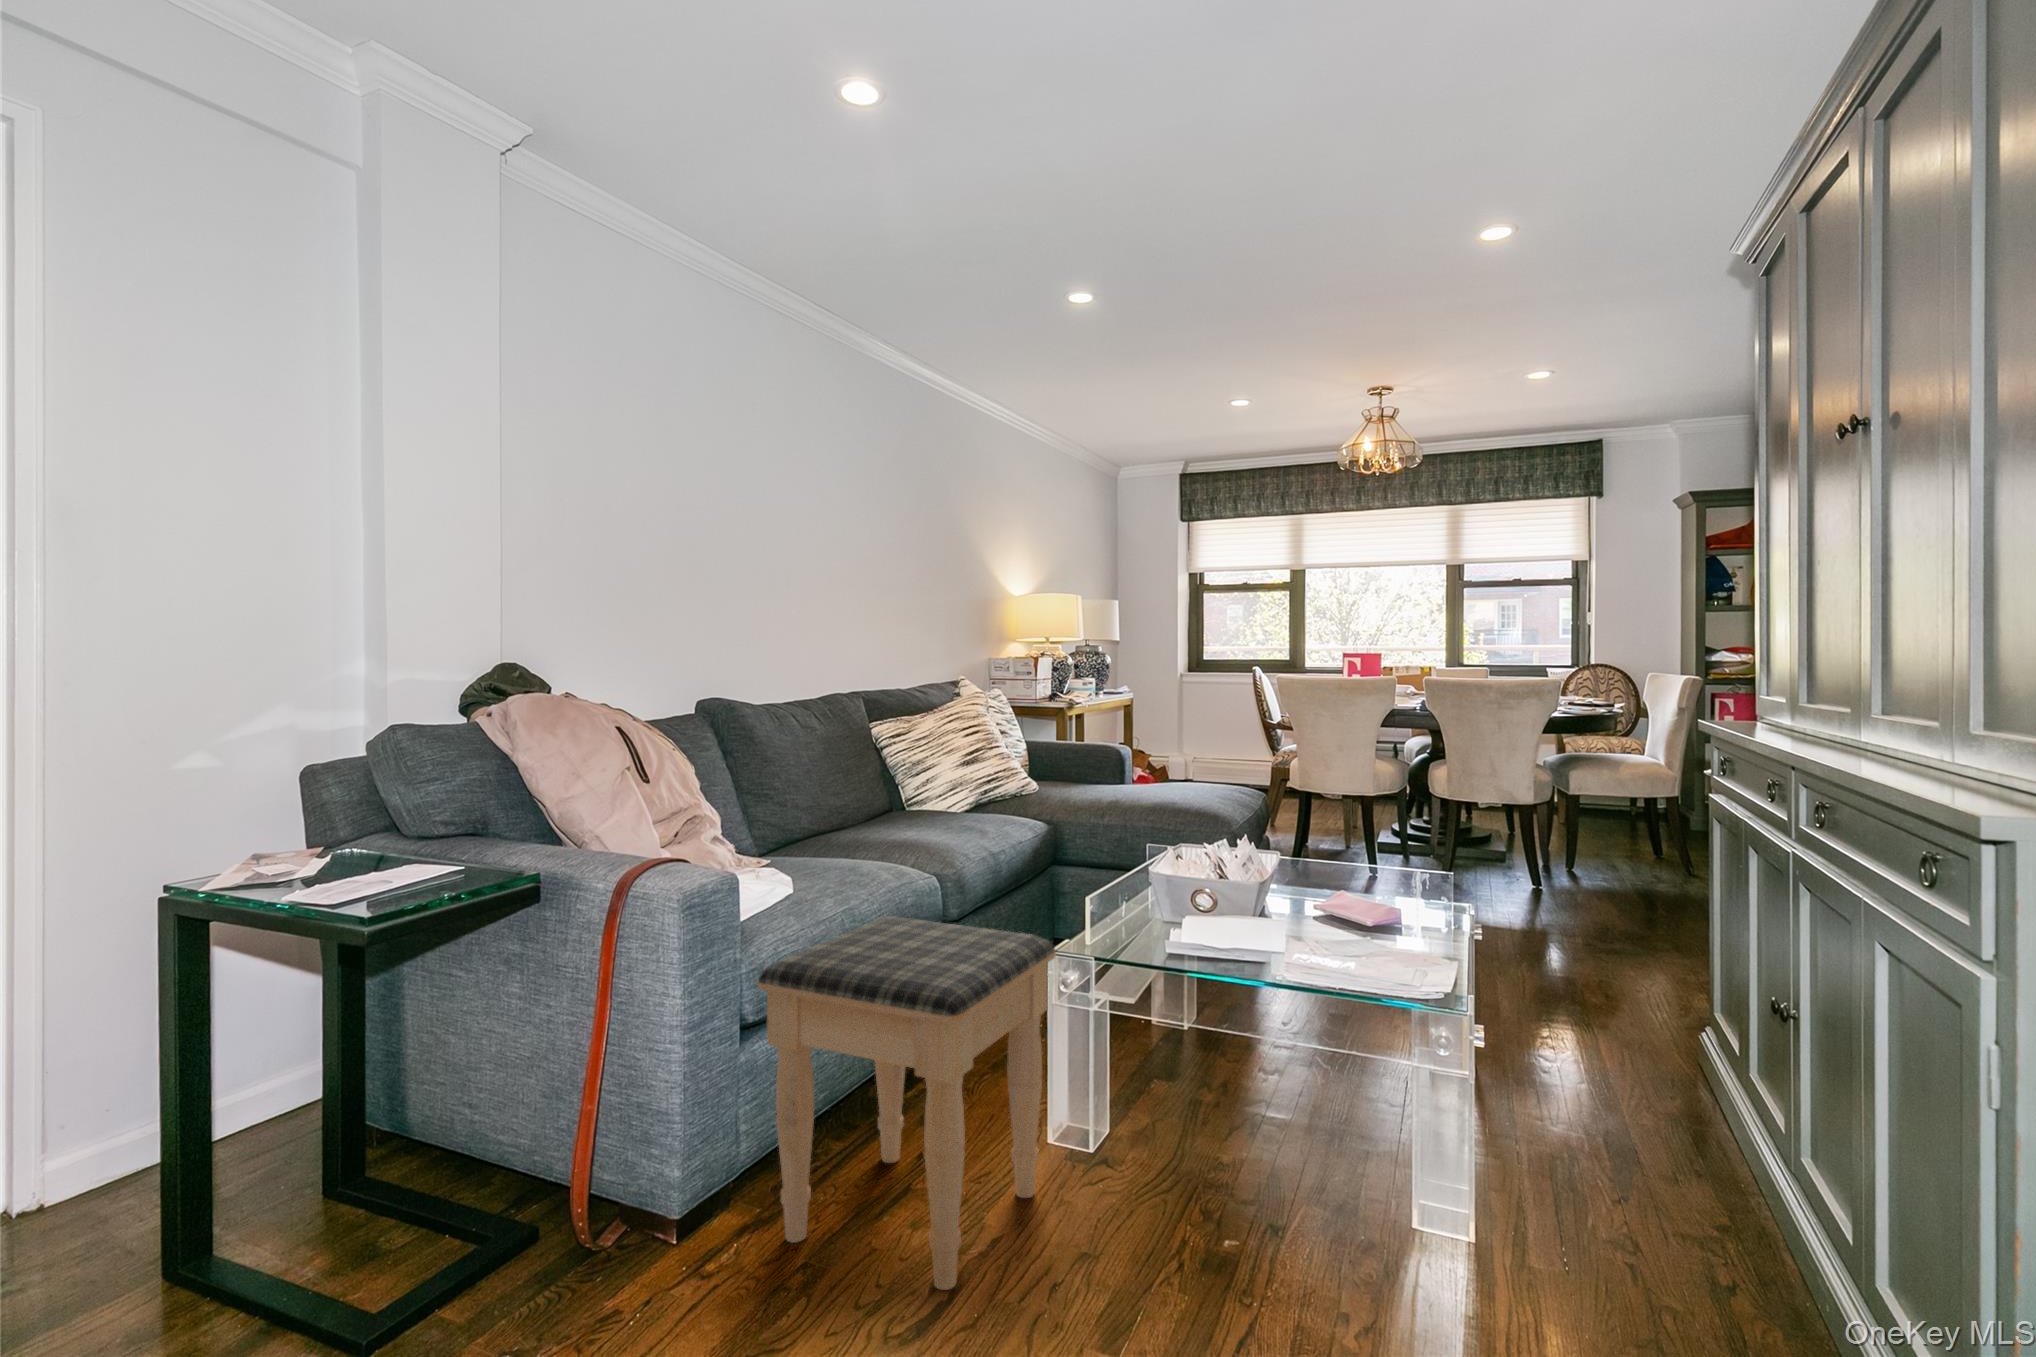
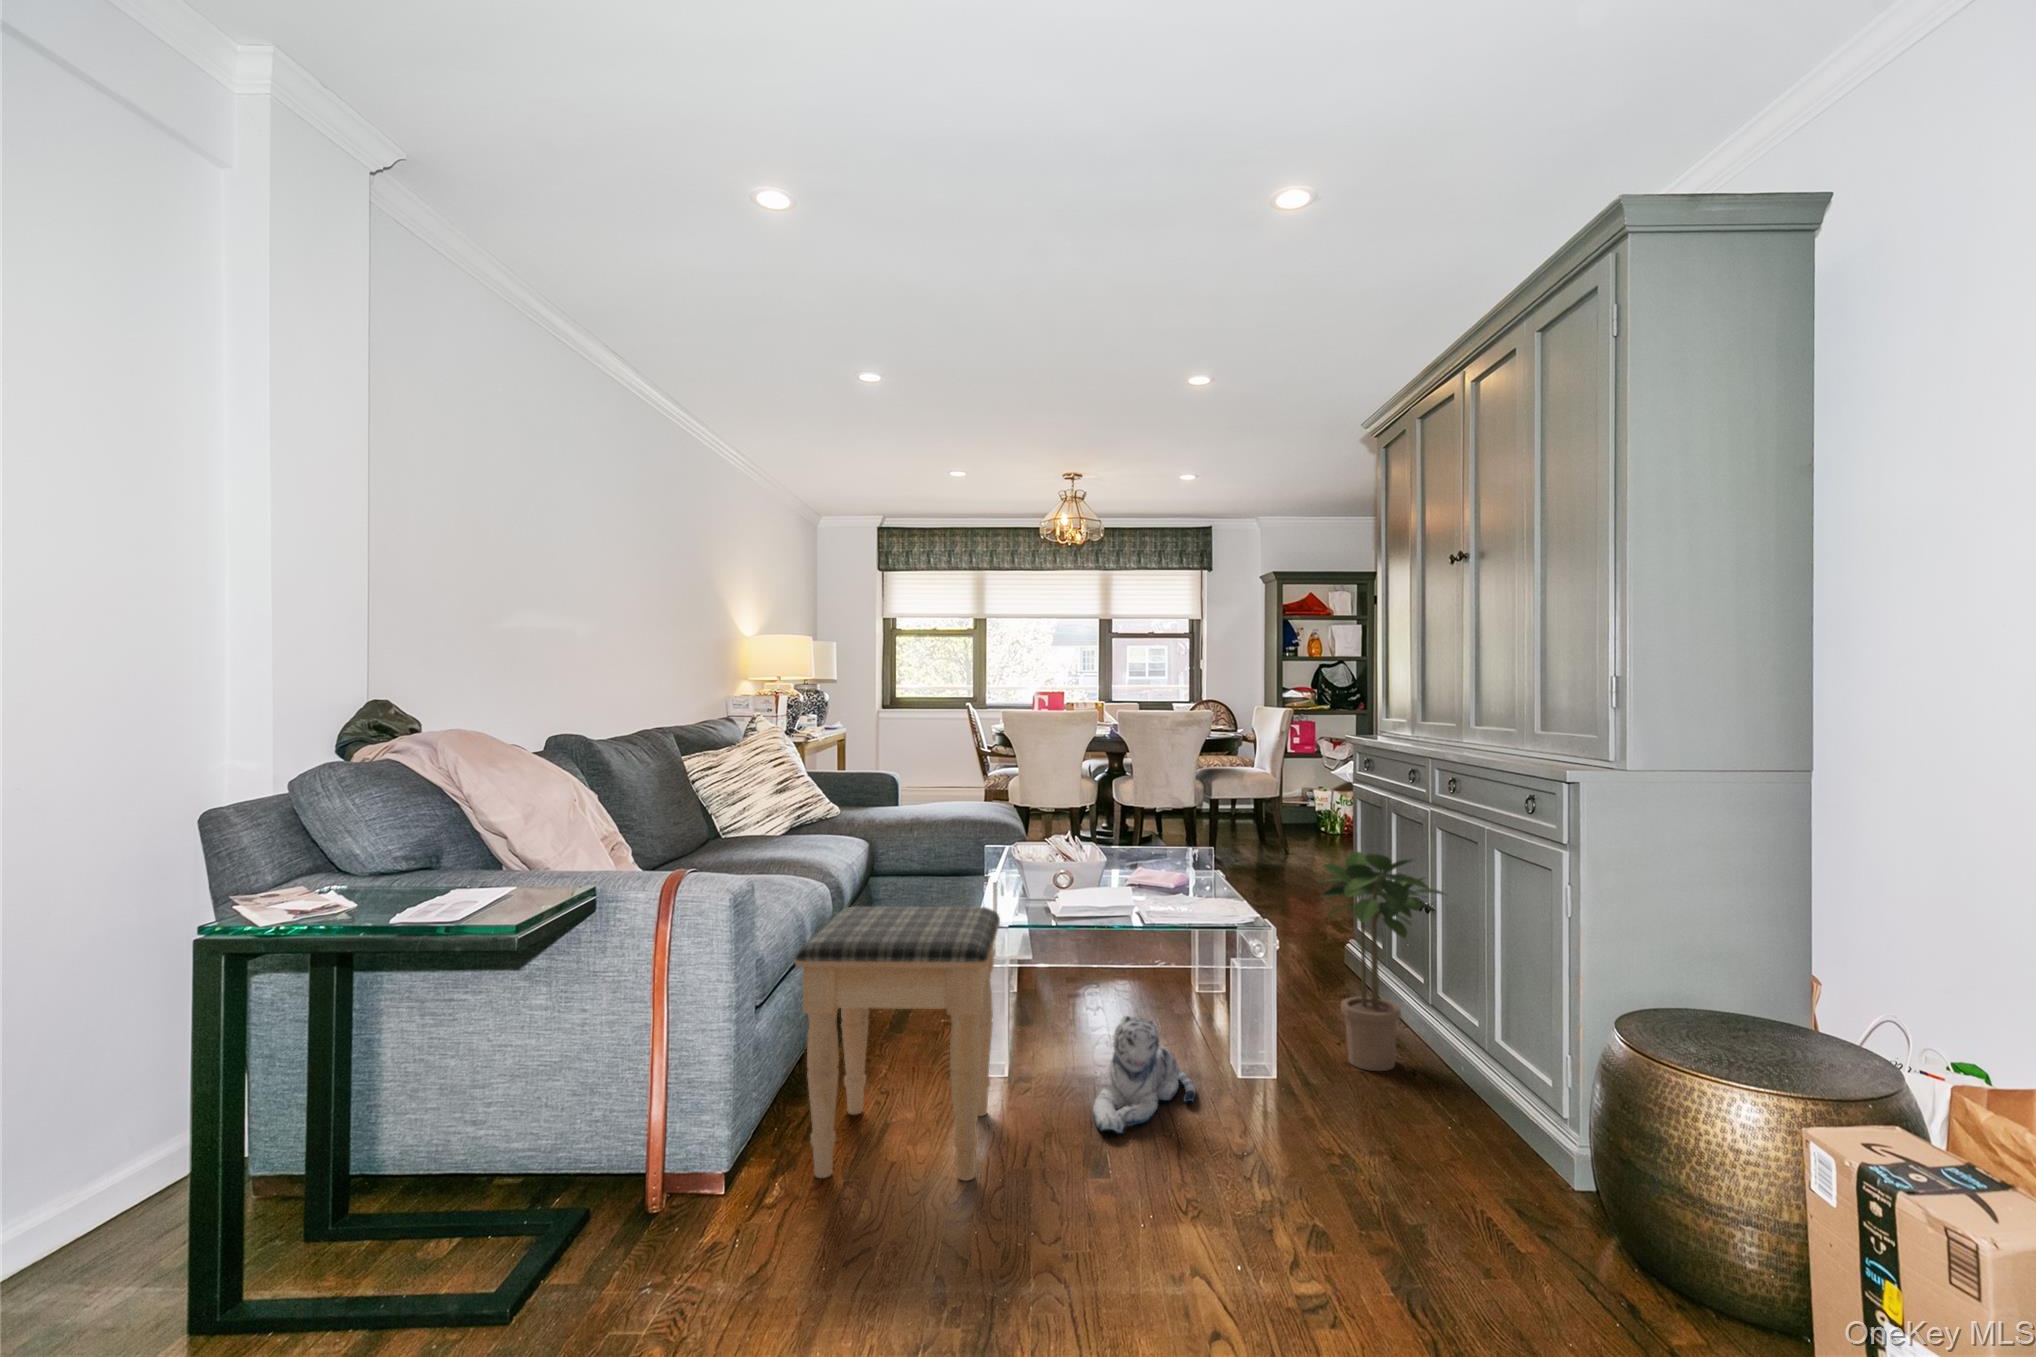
potted plant: none [1558,907,1781,1254] -> present [1320,852,1444,1071]
plush toy: none [1150,1104,1328,1269] -> present [1093,1016,1196,1133]

